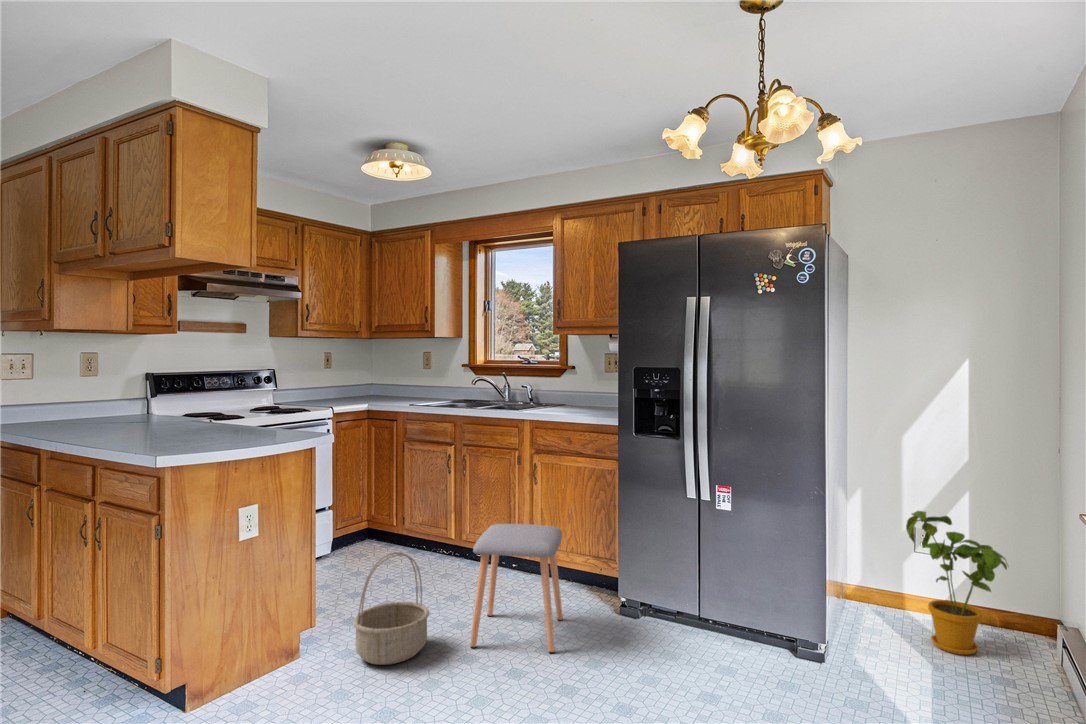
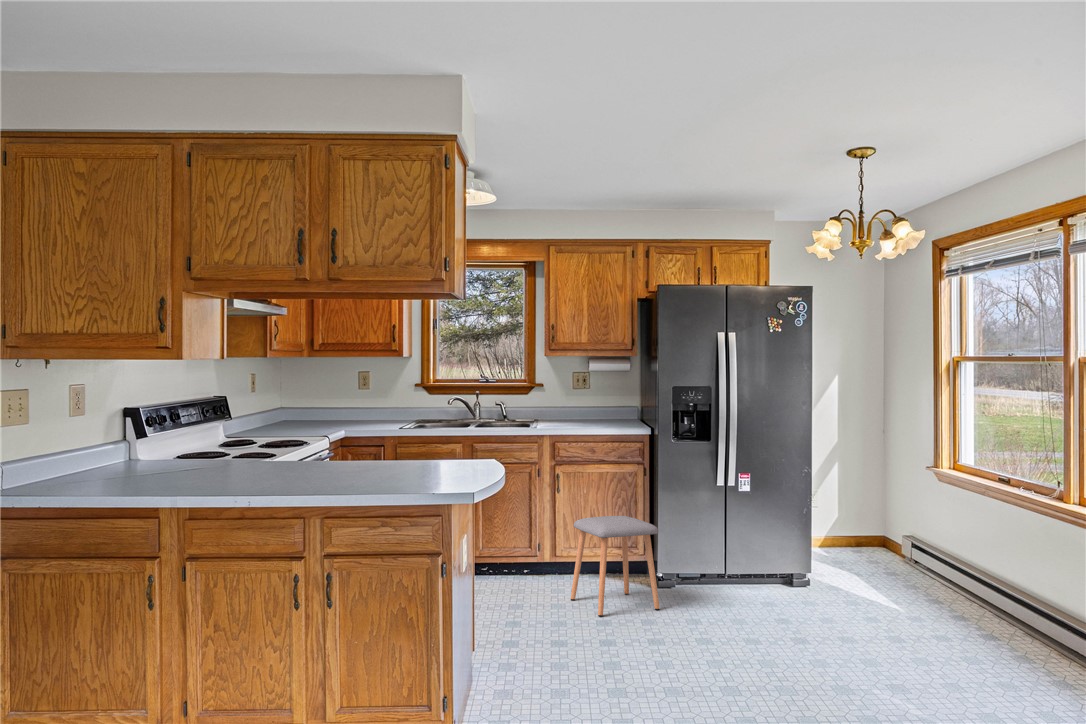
house plant: present [906,511,1007,655] -> none [832,480,897,574]
basket: present [353,552,429,665] -> none [522,541,580,635]

